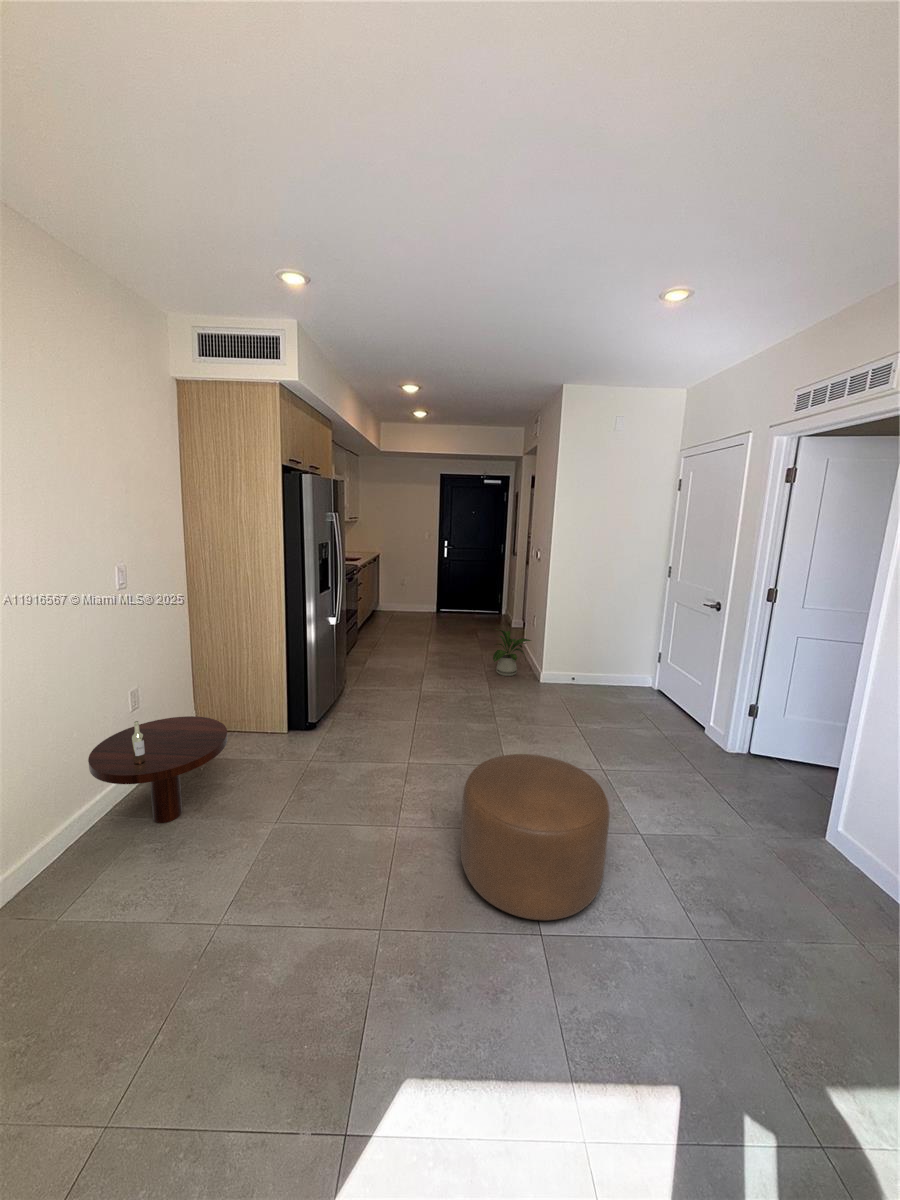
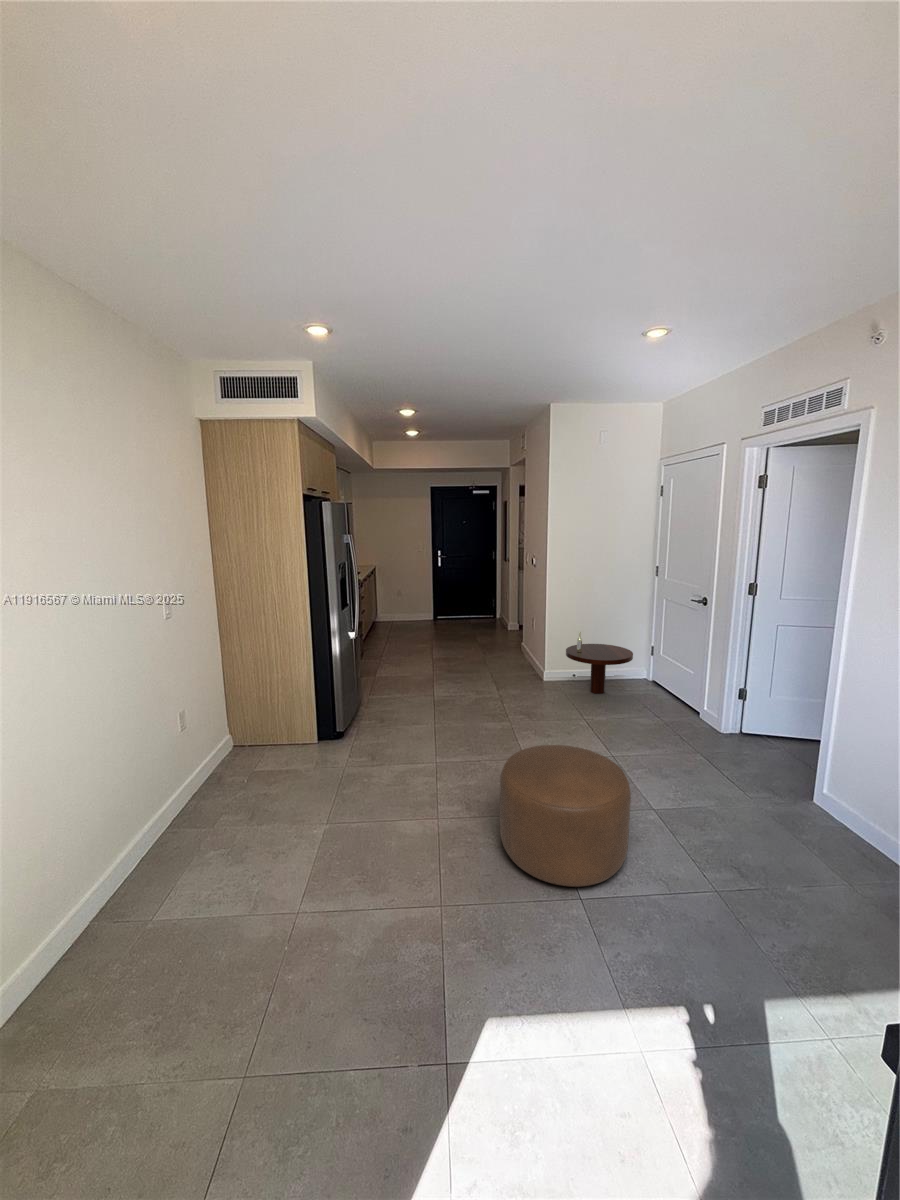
house plant: present [493,630,531,676] -> none [495,634,533,677]
coffee table: present [88,716,228,823] -> present [566,632,633,694]

